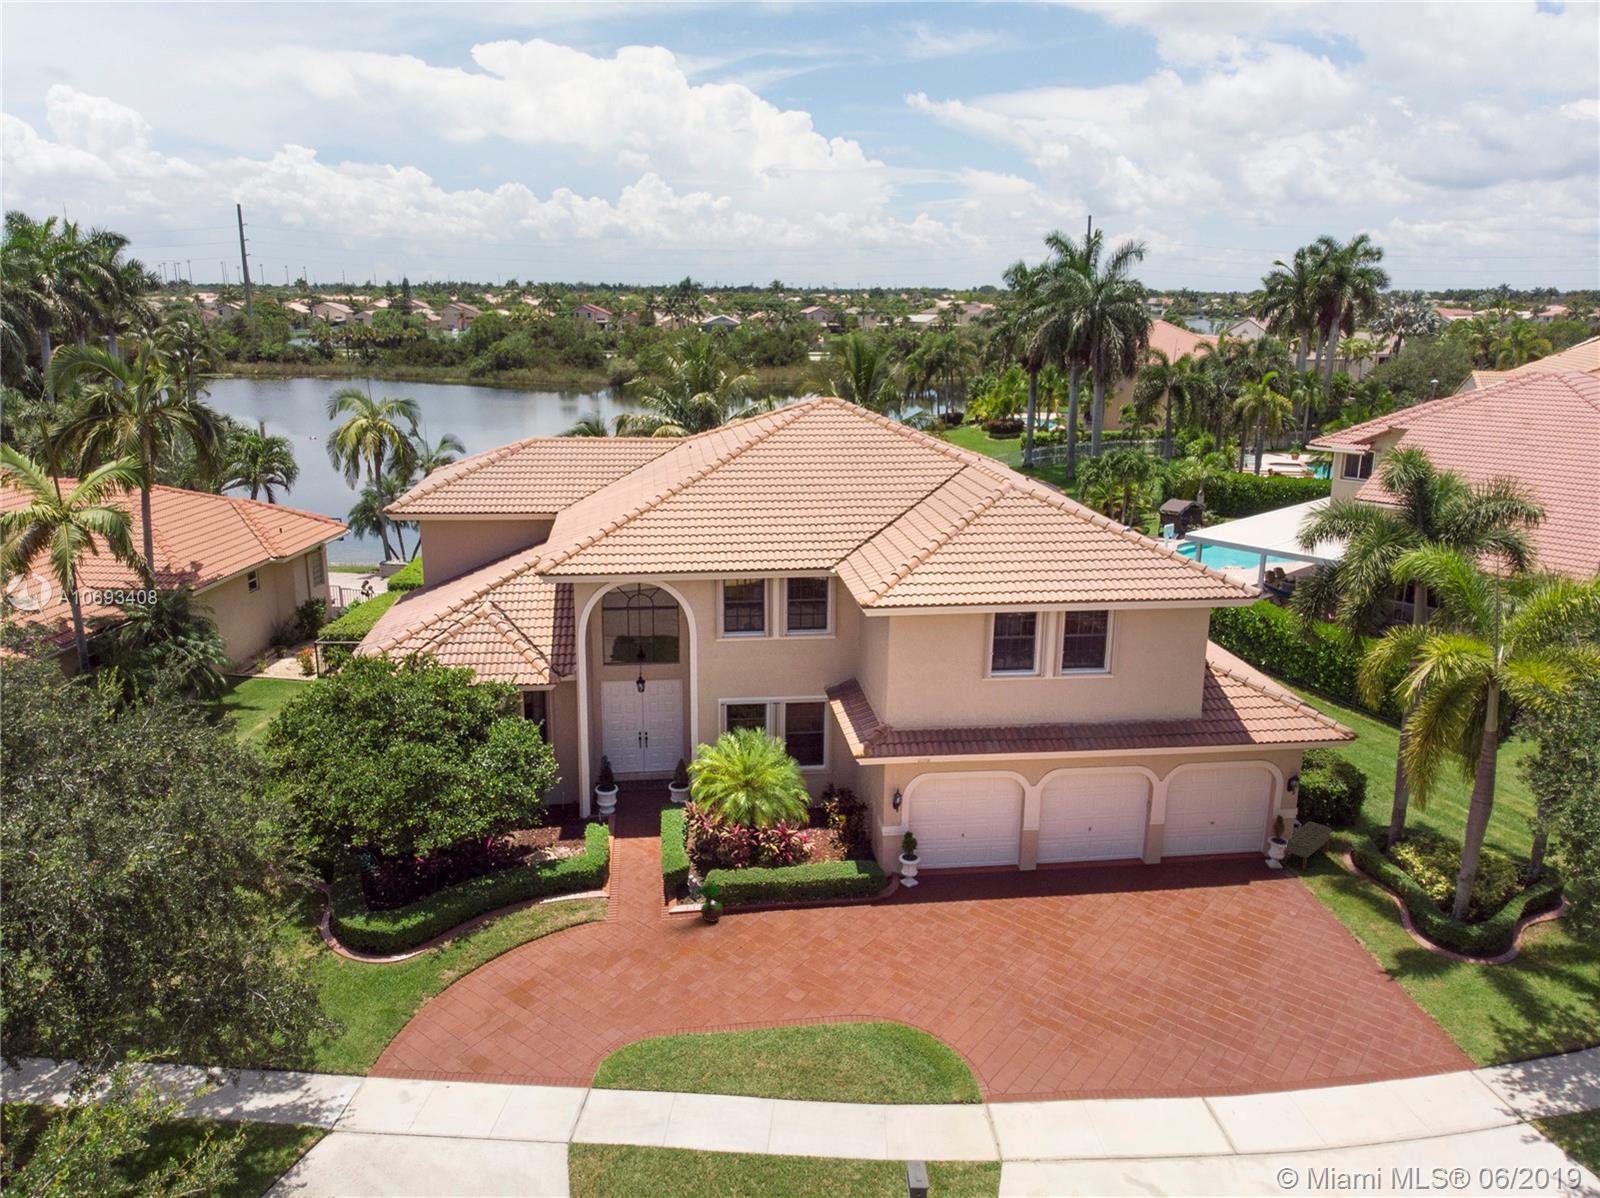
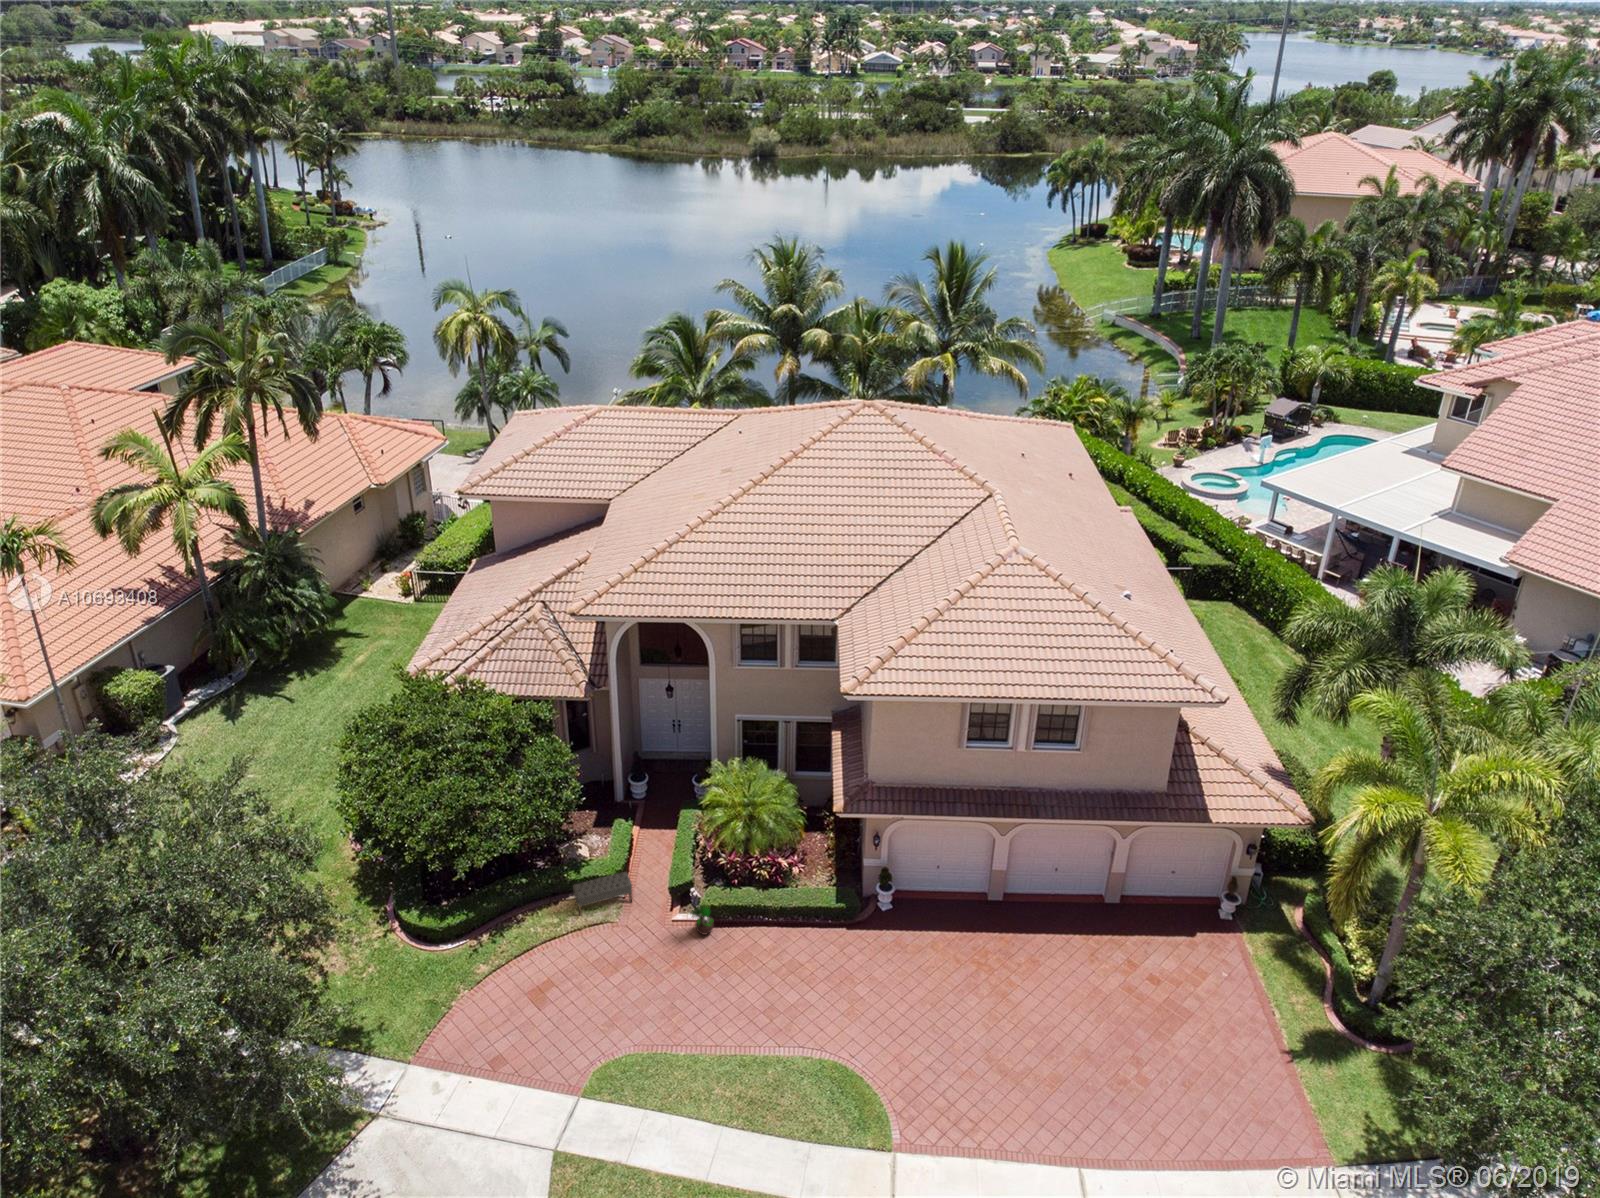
bench: present [1286,822,1332,870] -> present [573,872,632,915]

